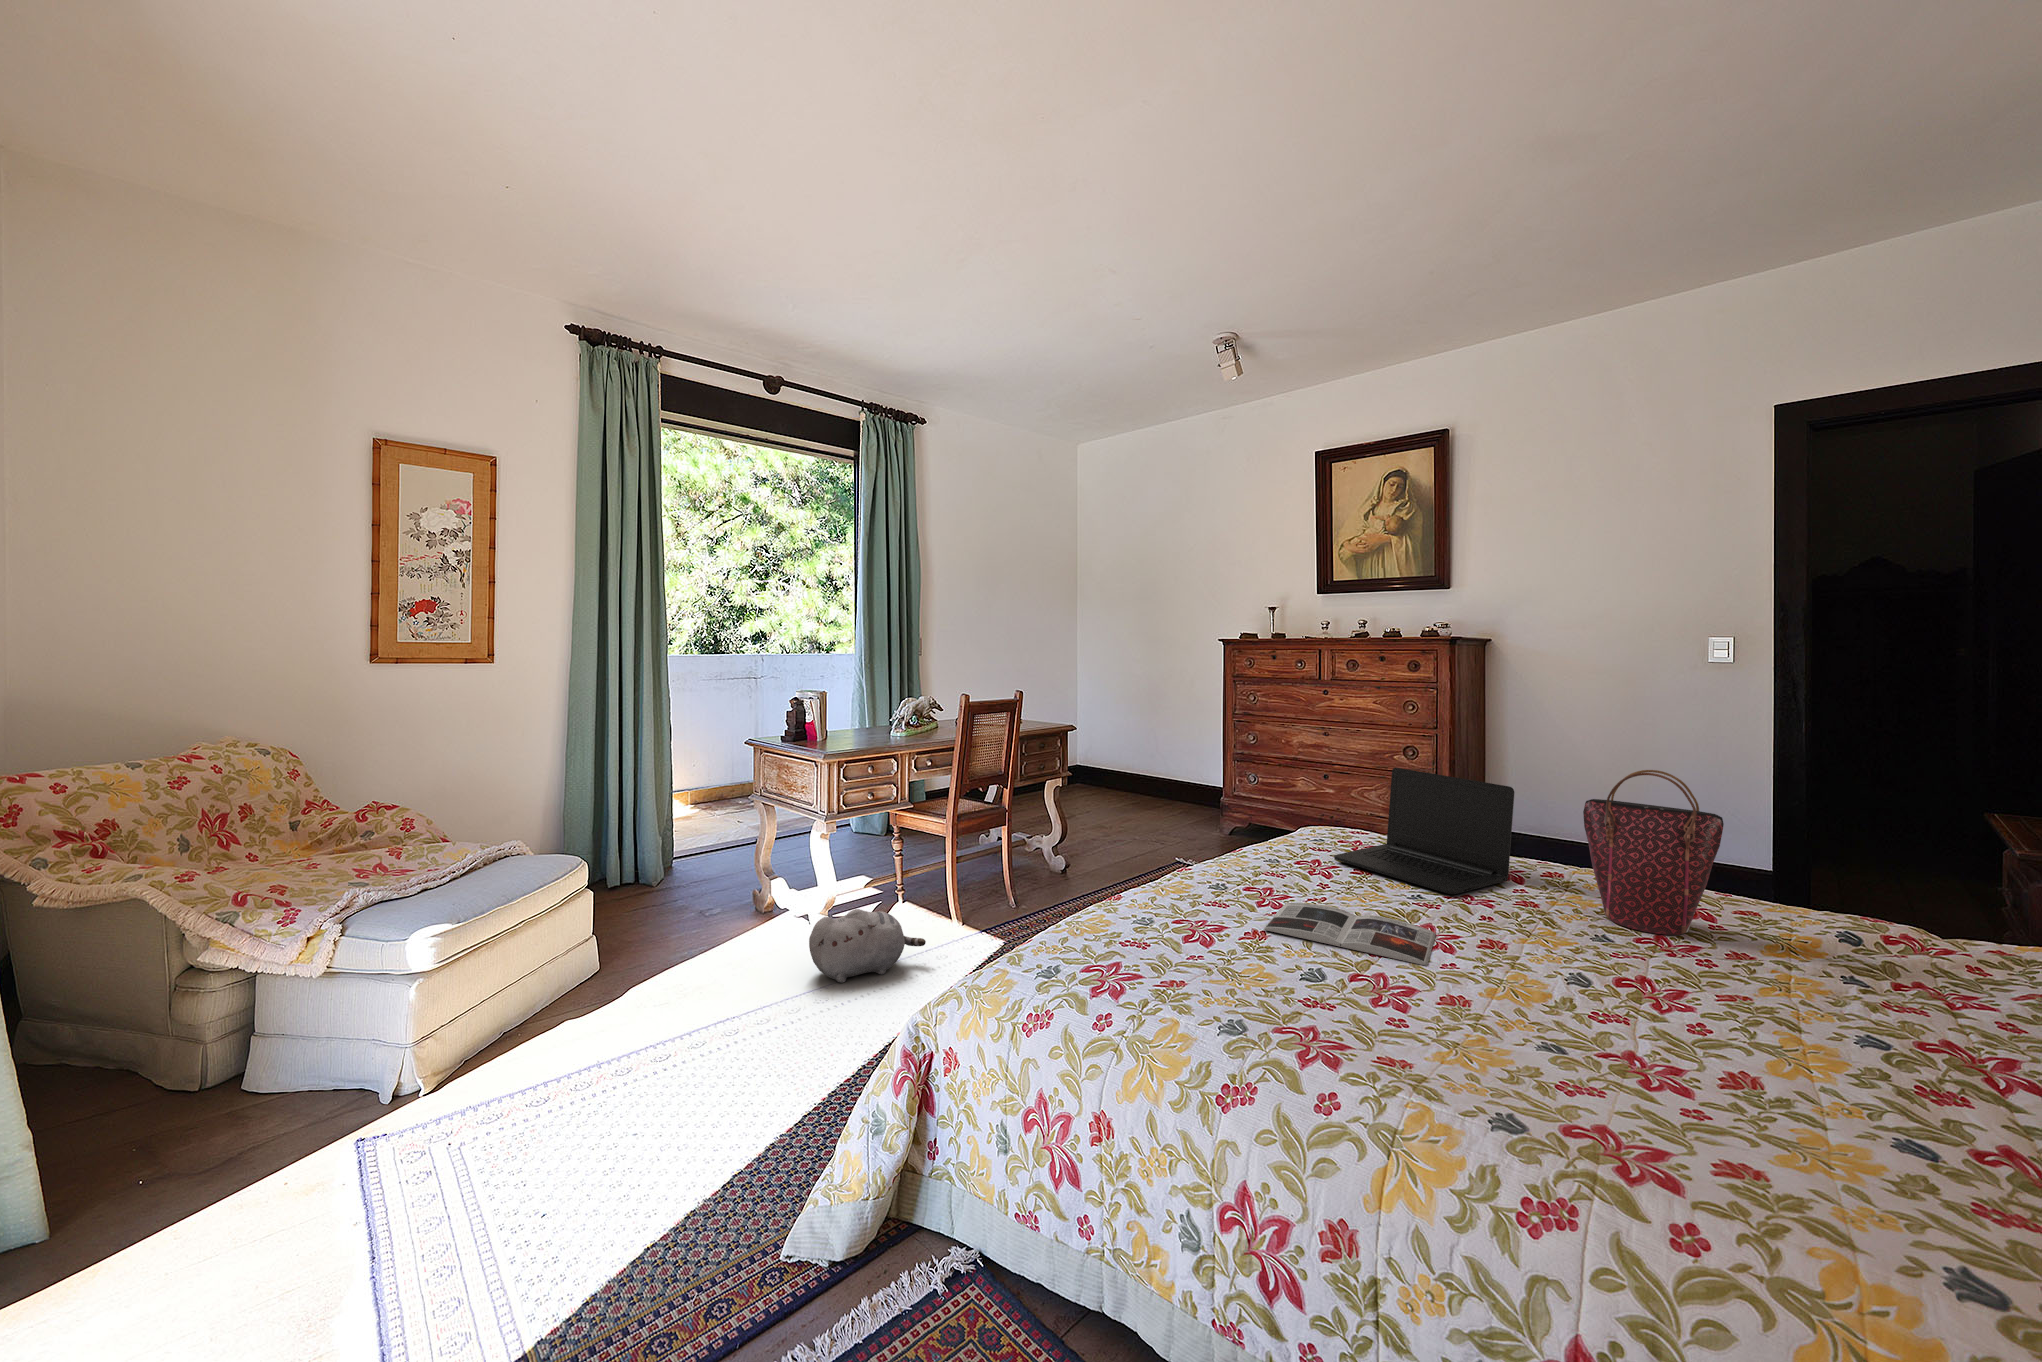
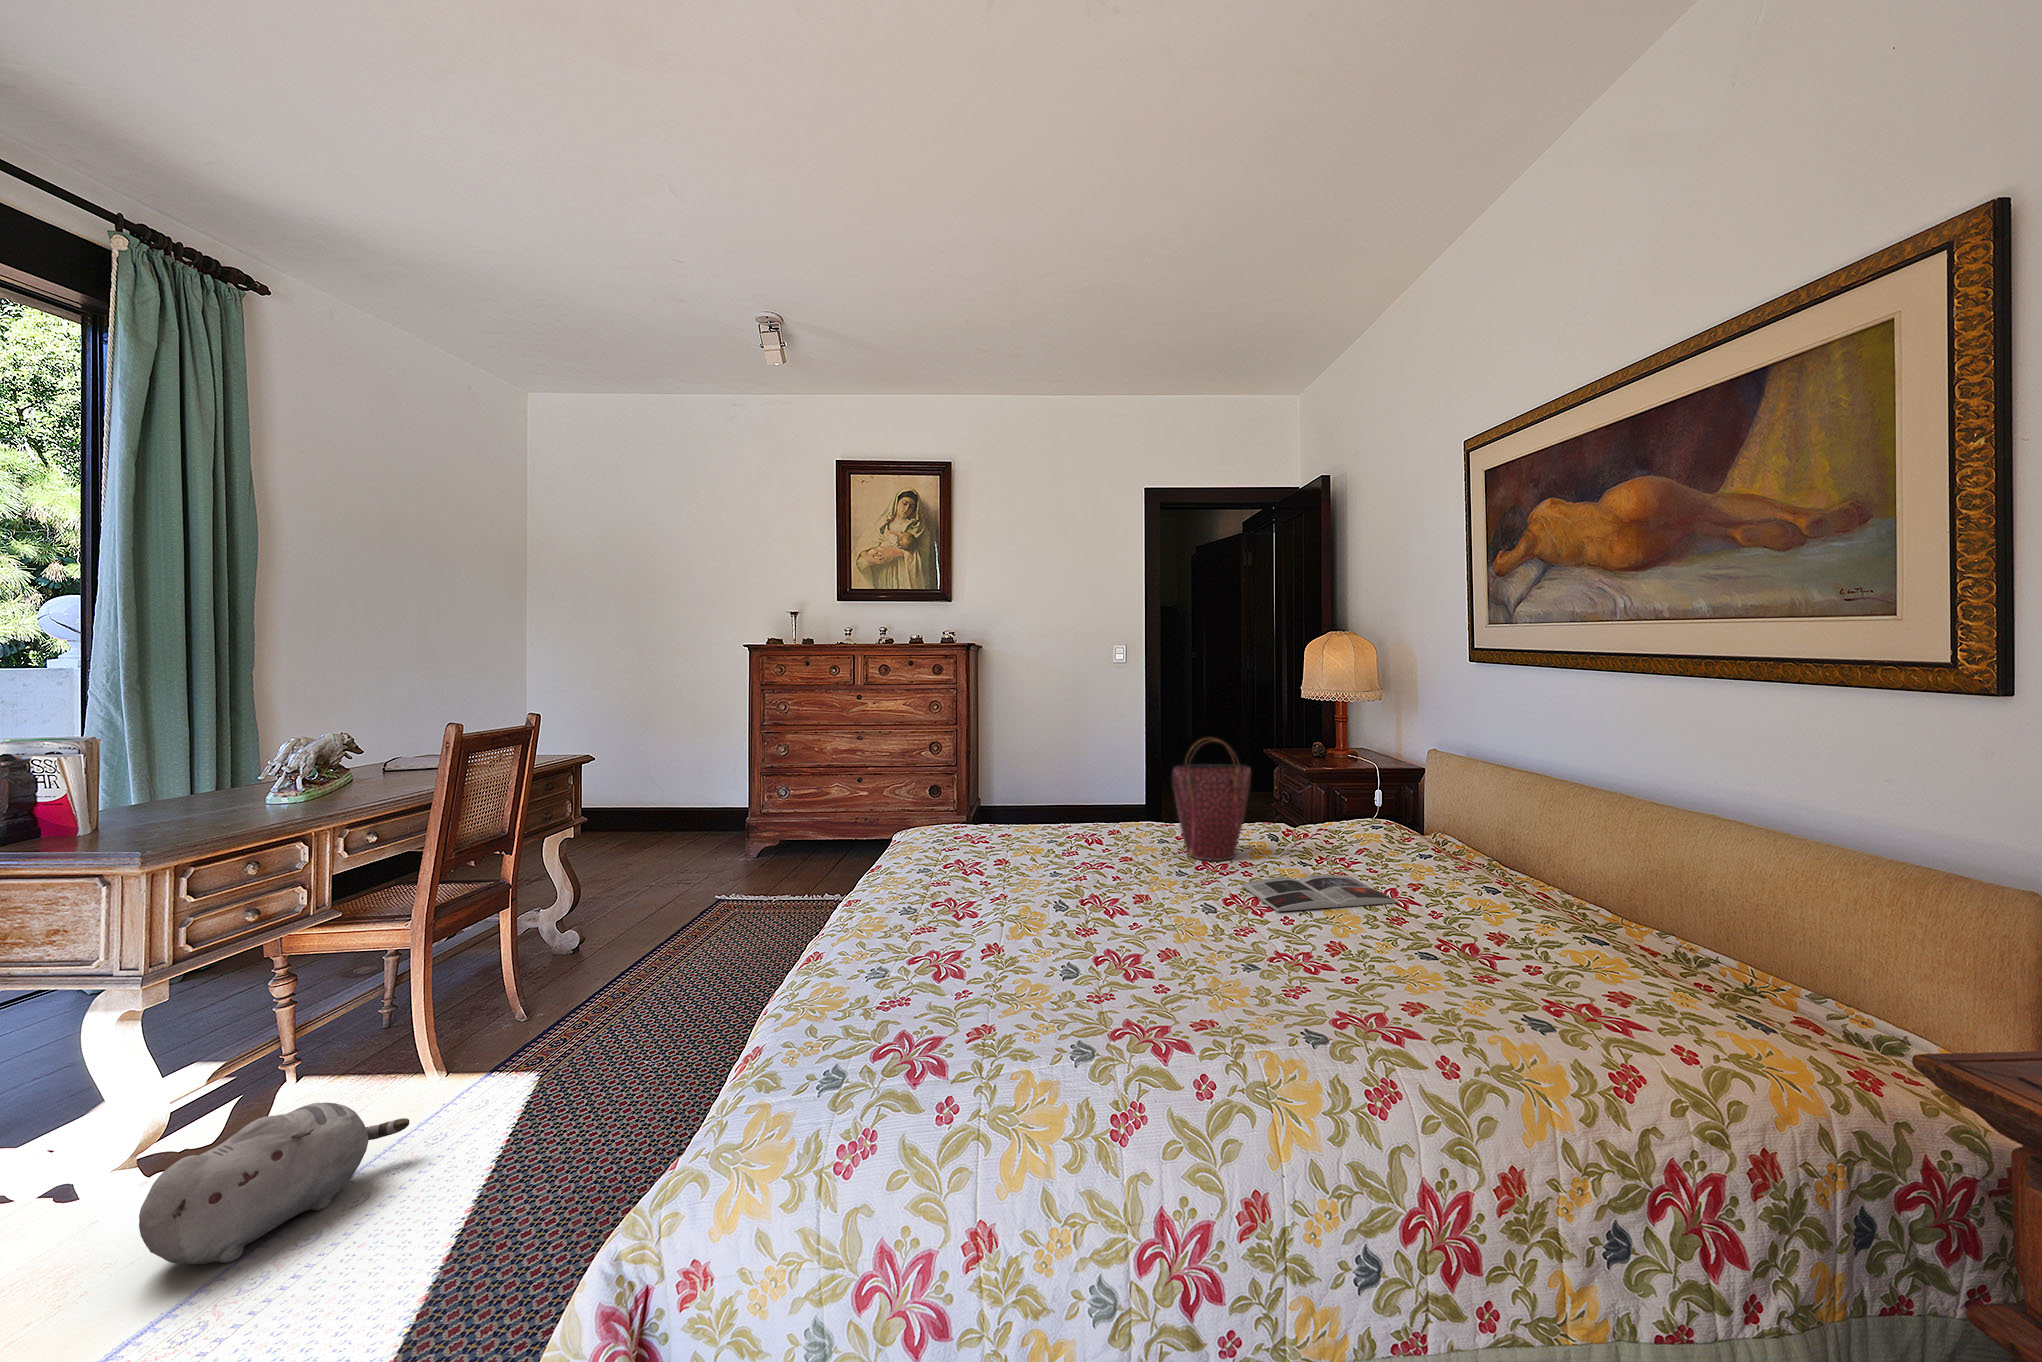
laptop: present [1334,768,1514,894] -> none [982,760,1113,865]
magazine: present [1263,903,1436,966] -> present [1242,875,1398,911]

